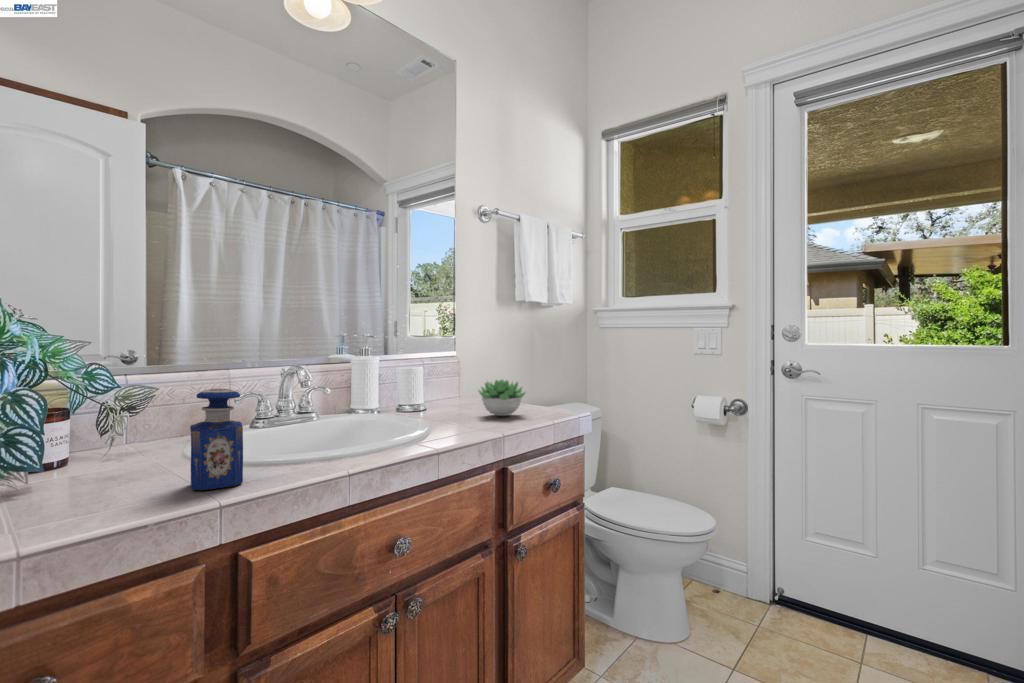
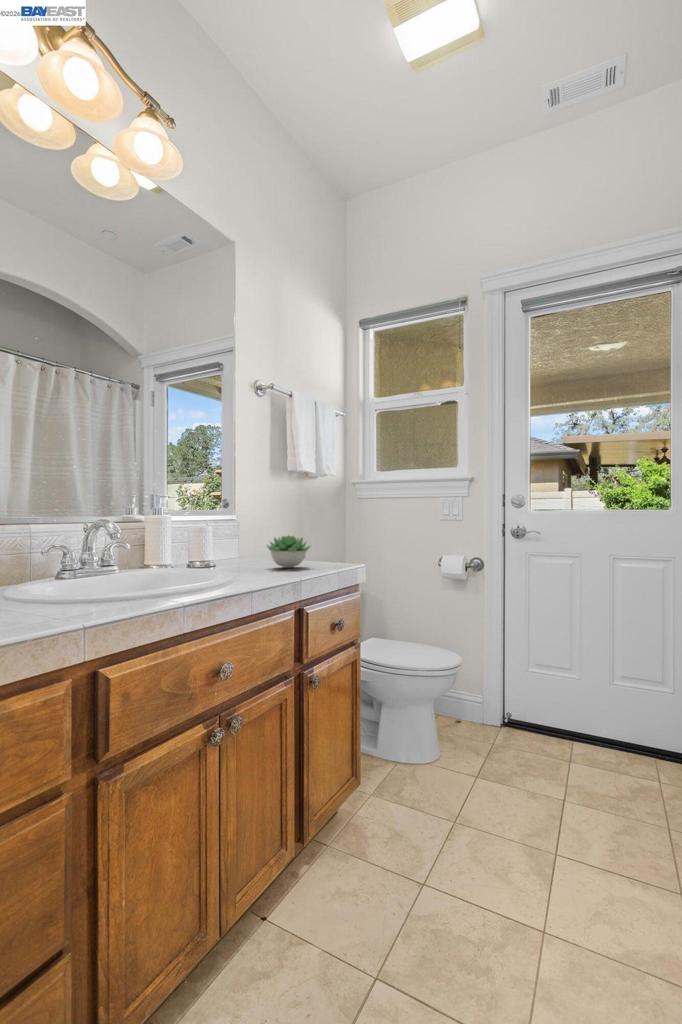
perfume bottle: present [190,389,243,490] -> none [45,528,96,617]

